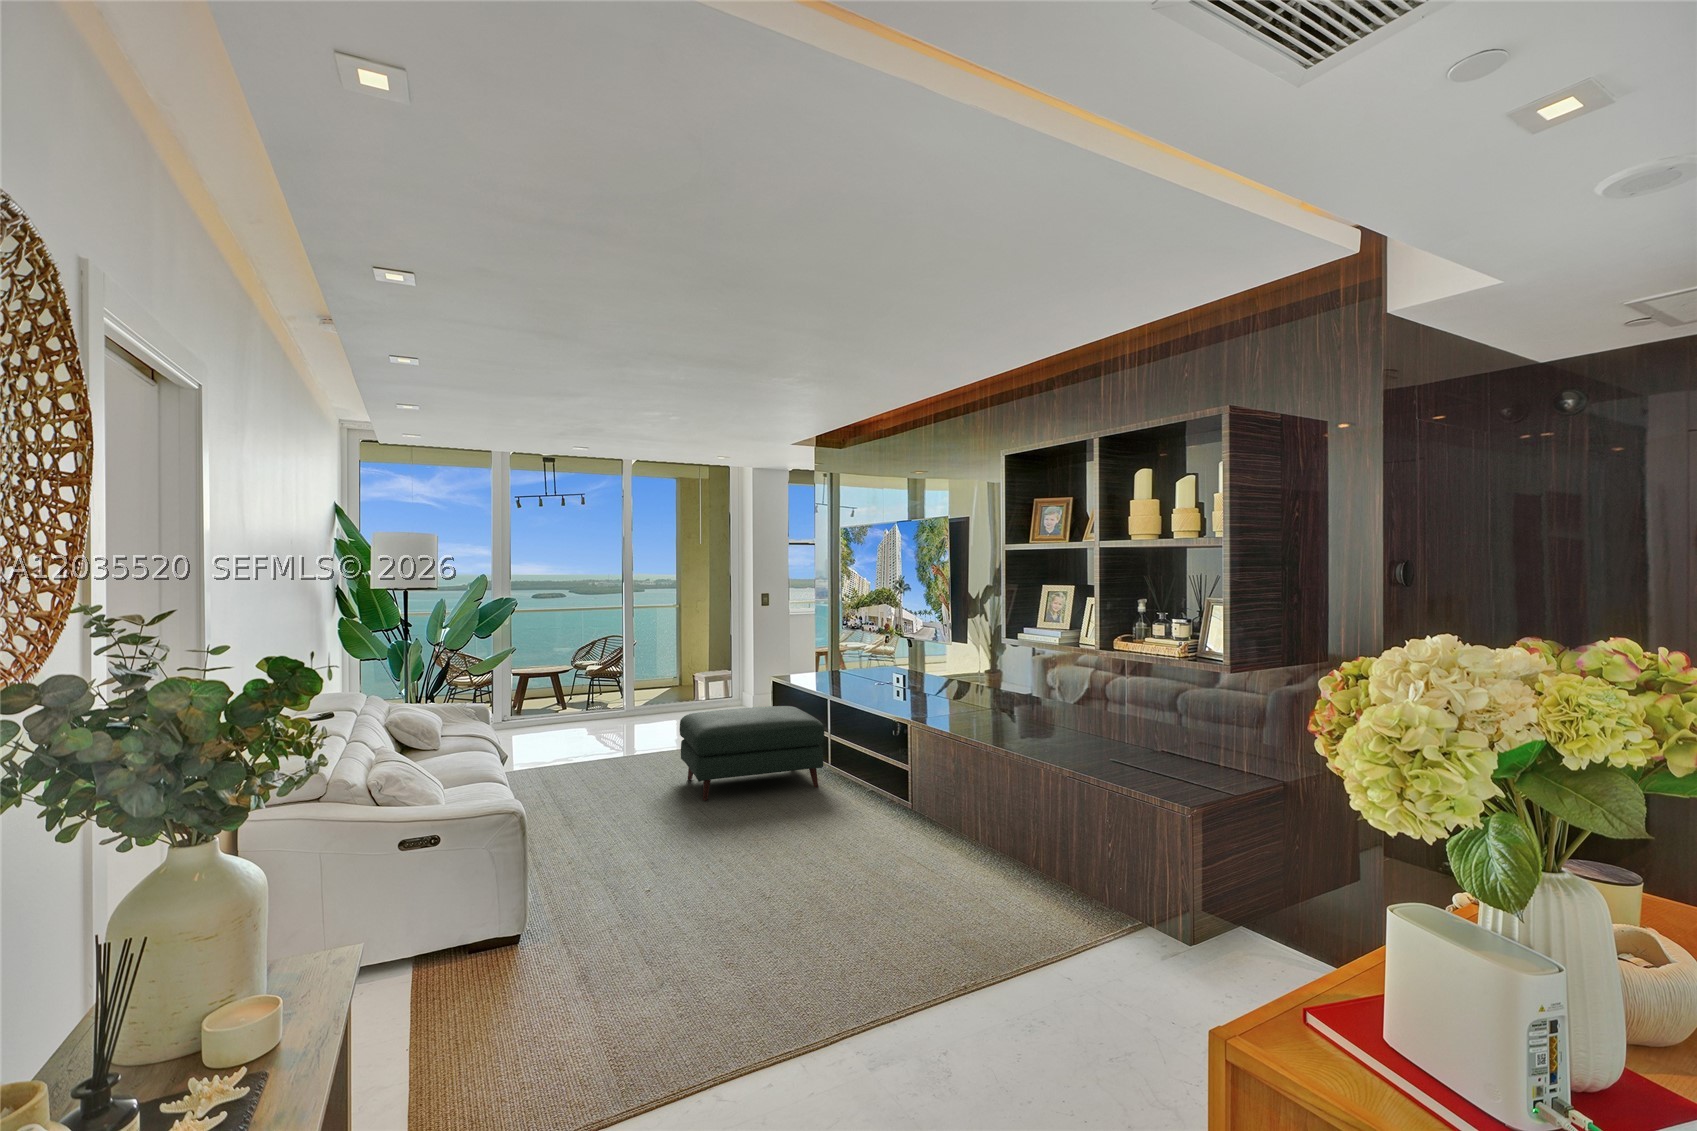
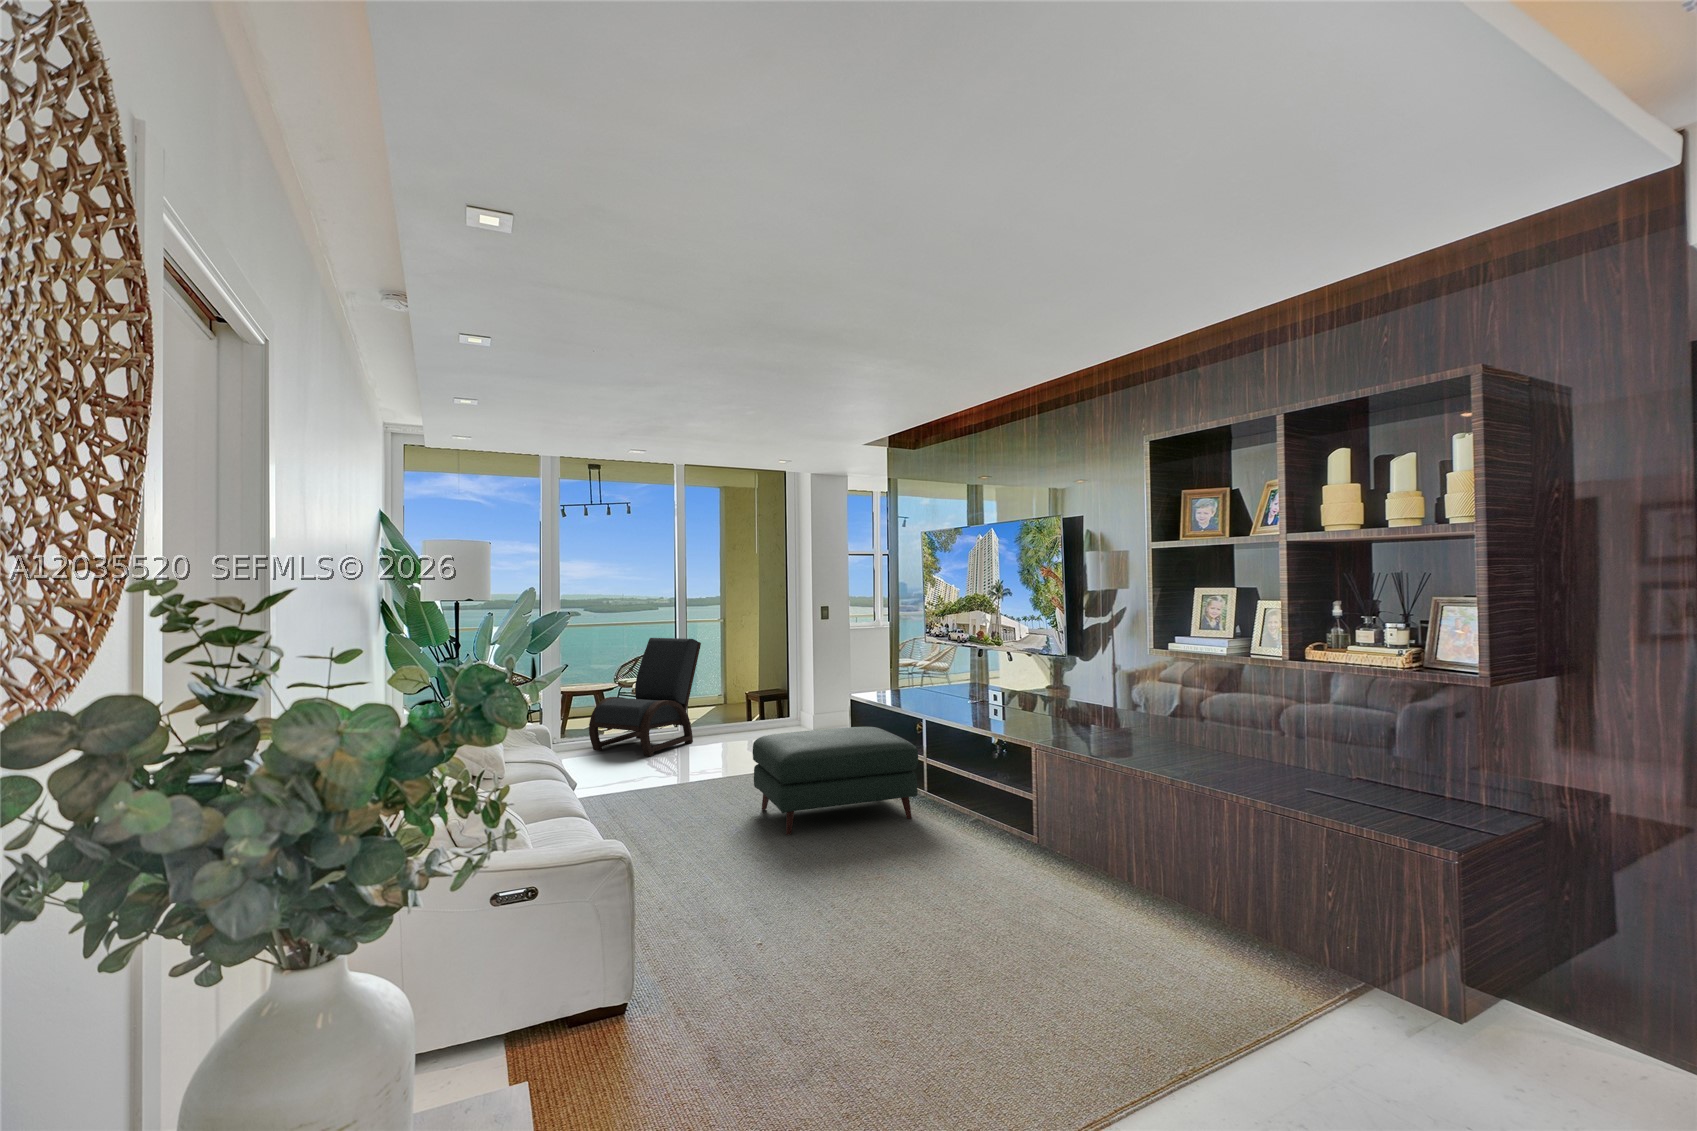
lounge chair: none [545,624,652,733] -> present [589,638,701,756]

